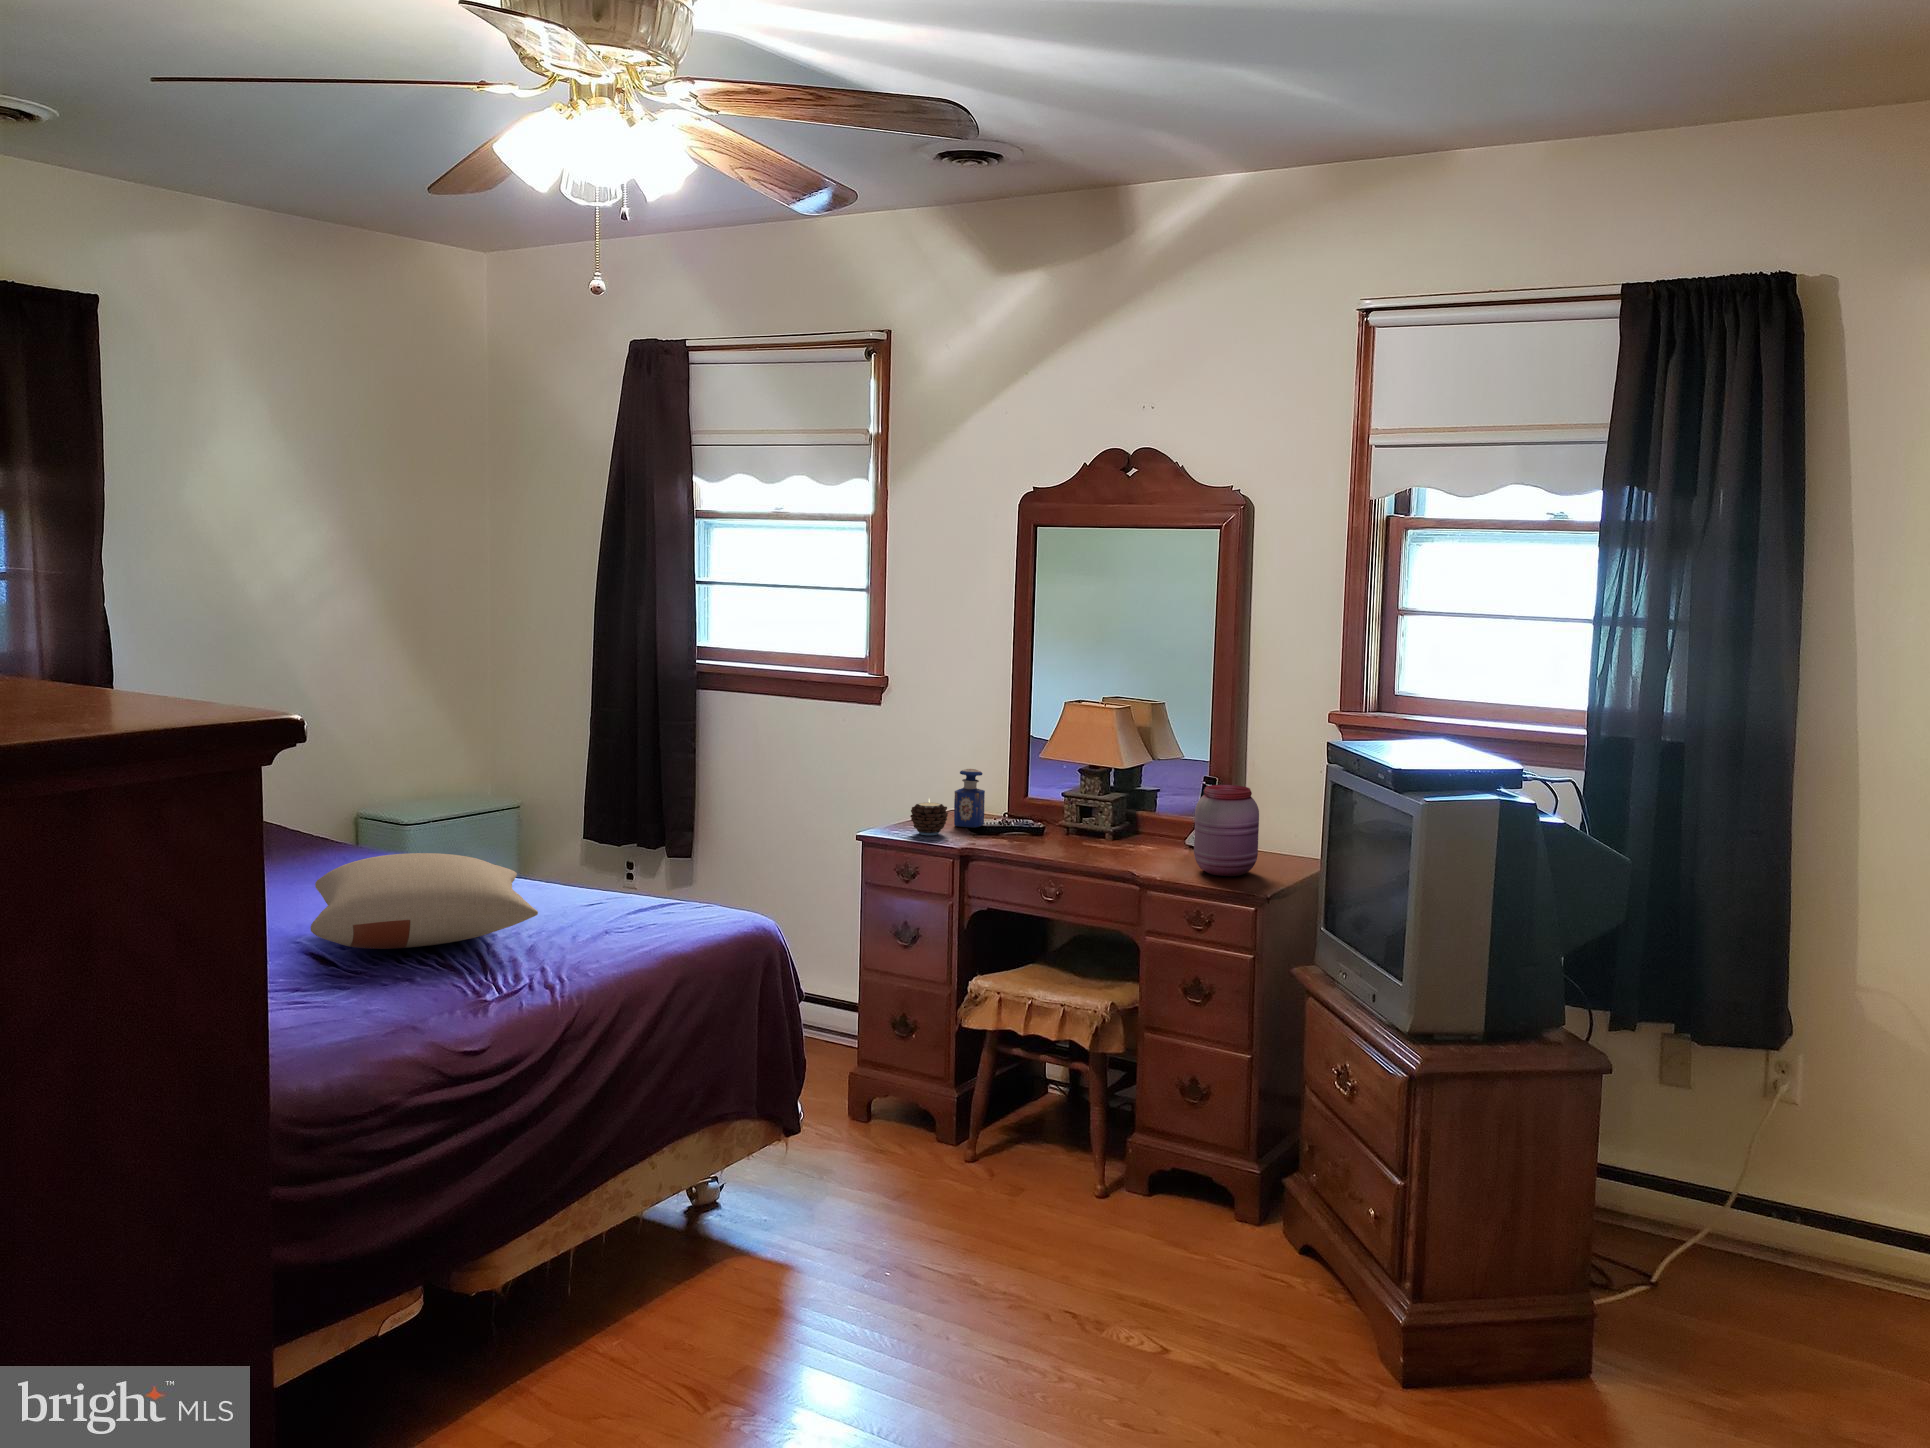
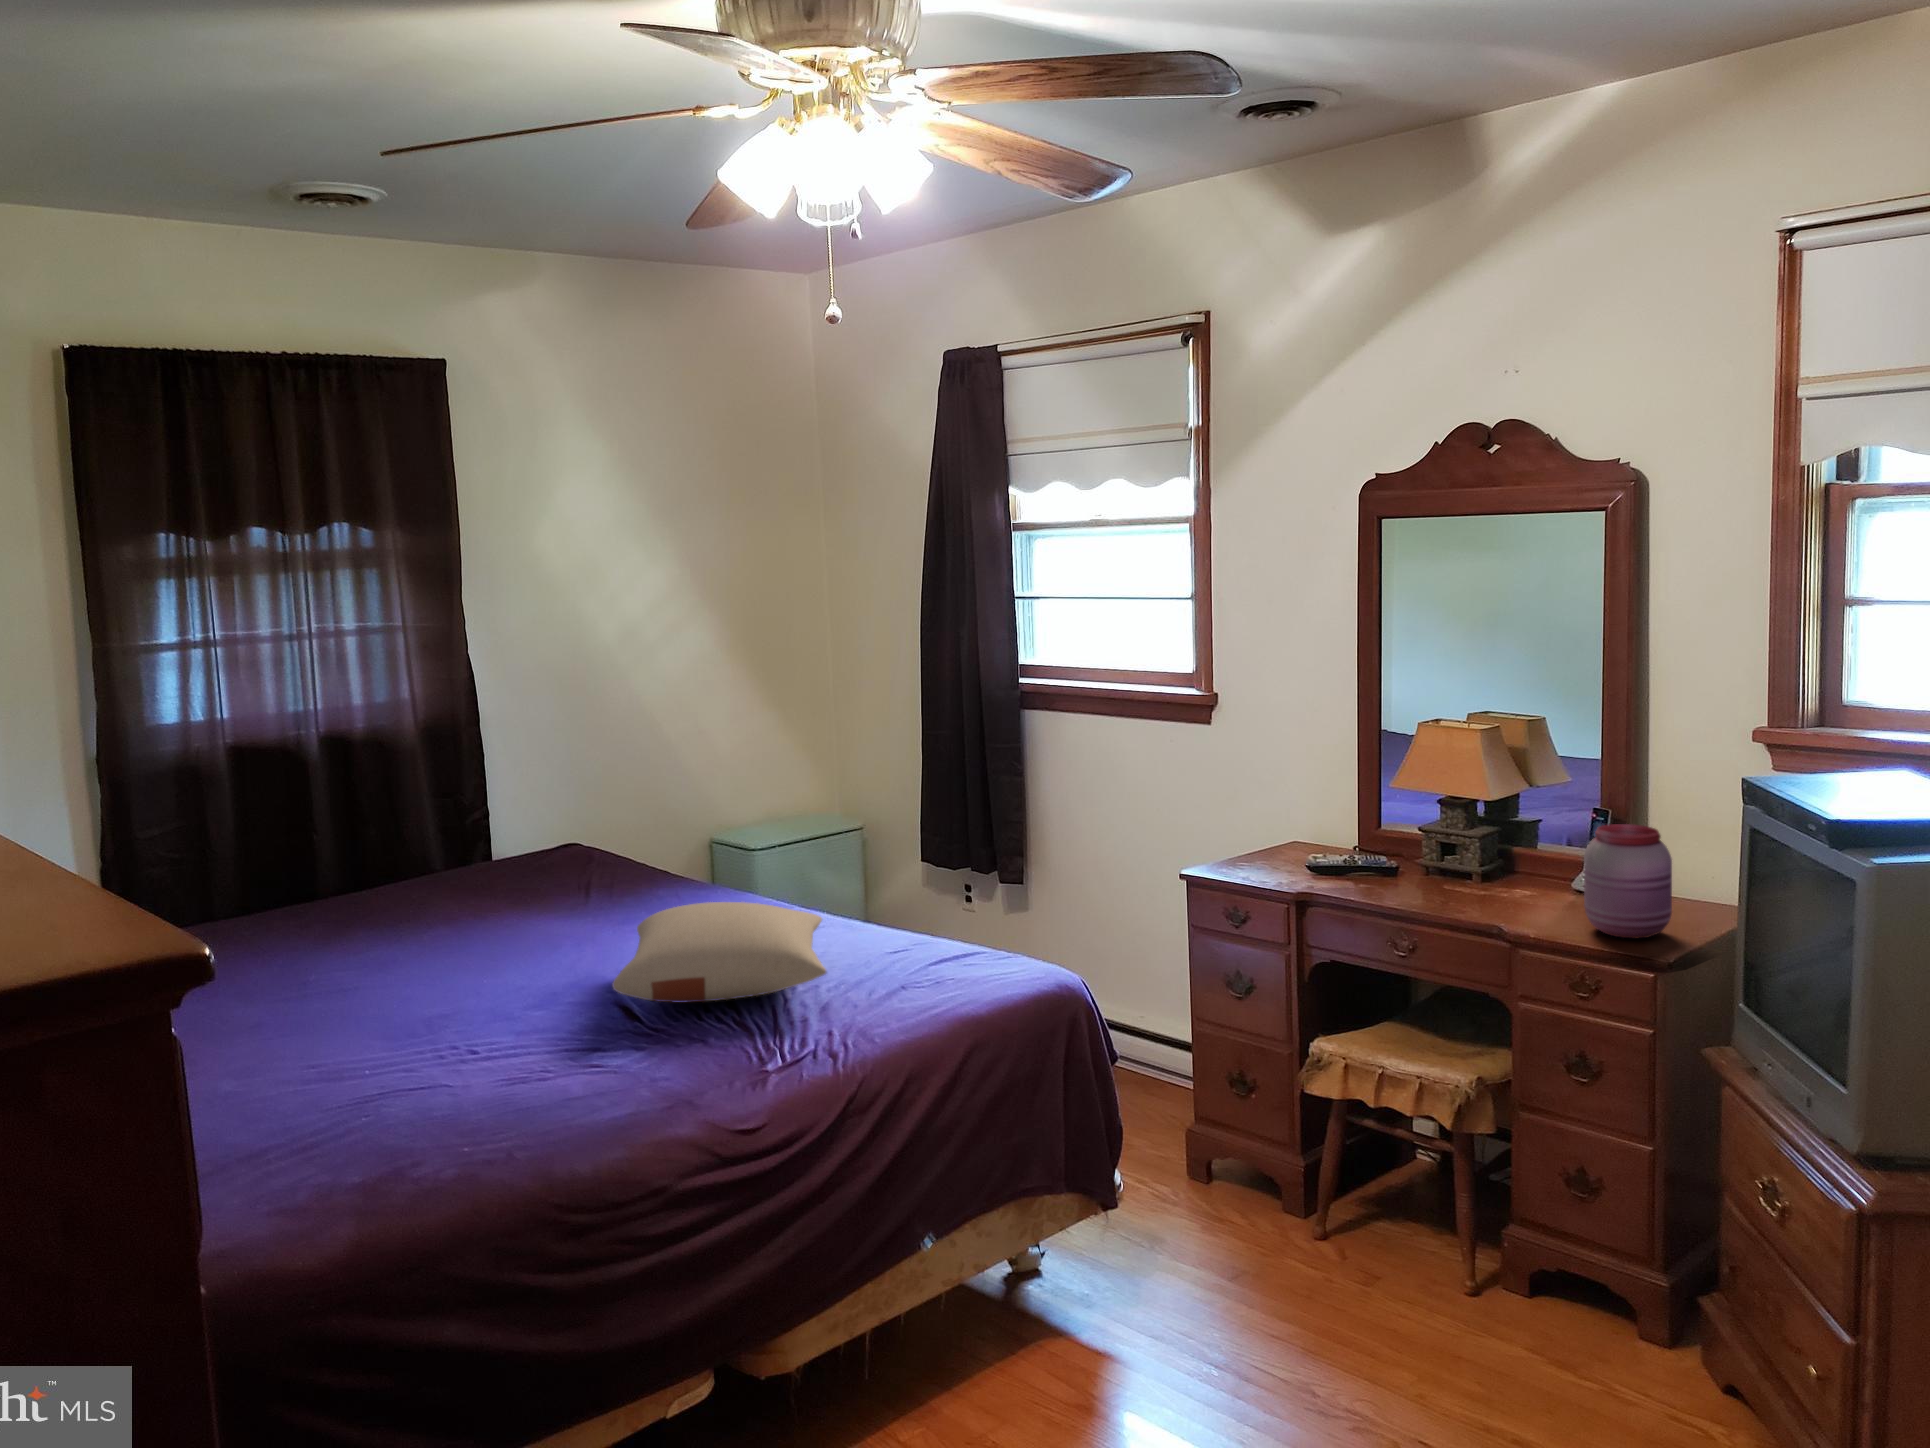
perfume bottle: present [954,769,985,827] -> none [1290,797,1326,863]
candle: present [910,800,948,835] -> none [1238,831,1281,873]

